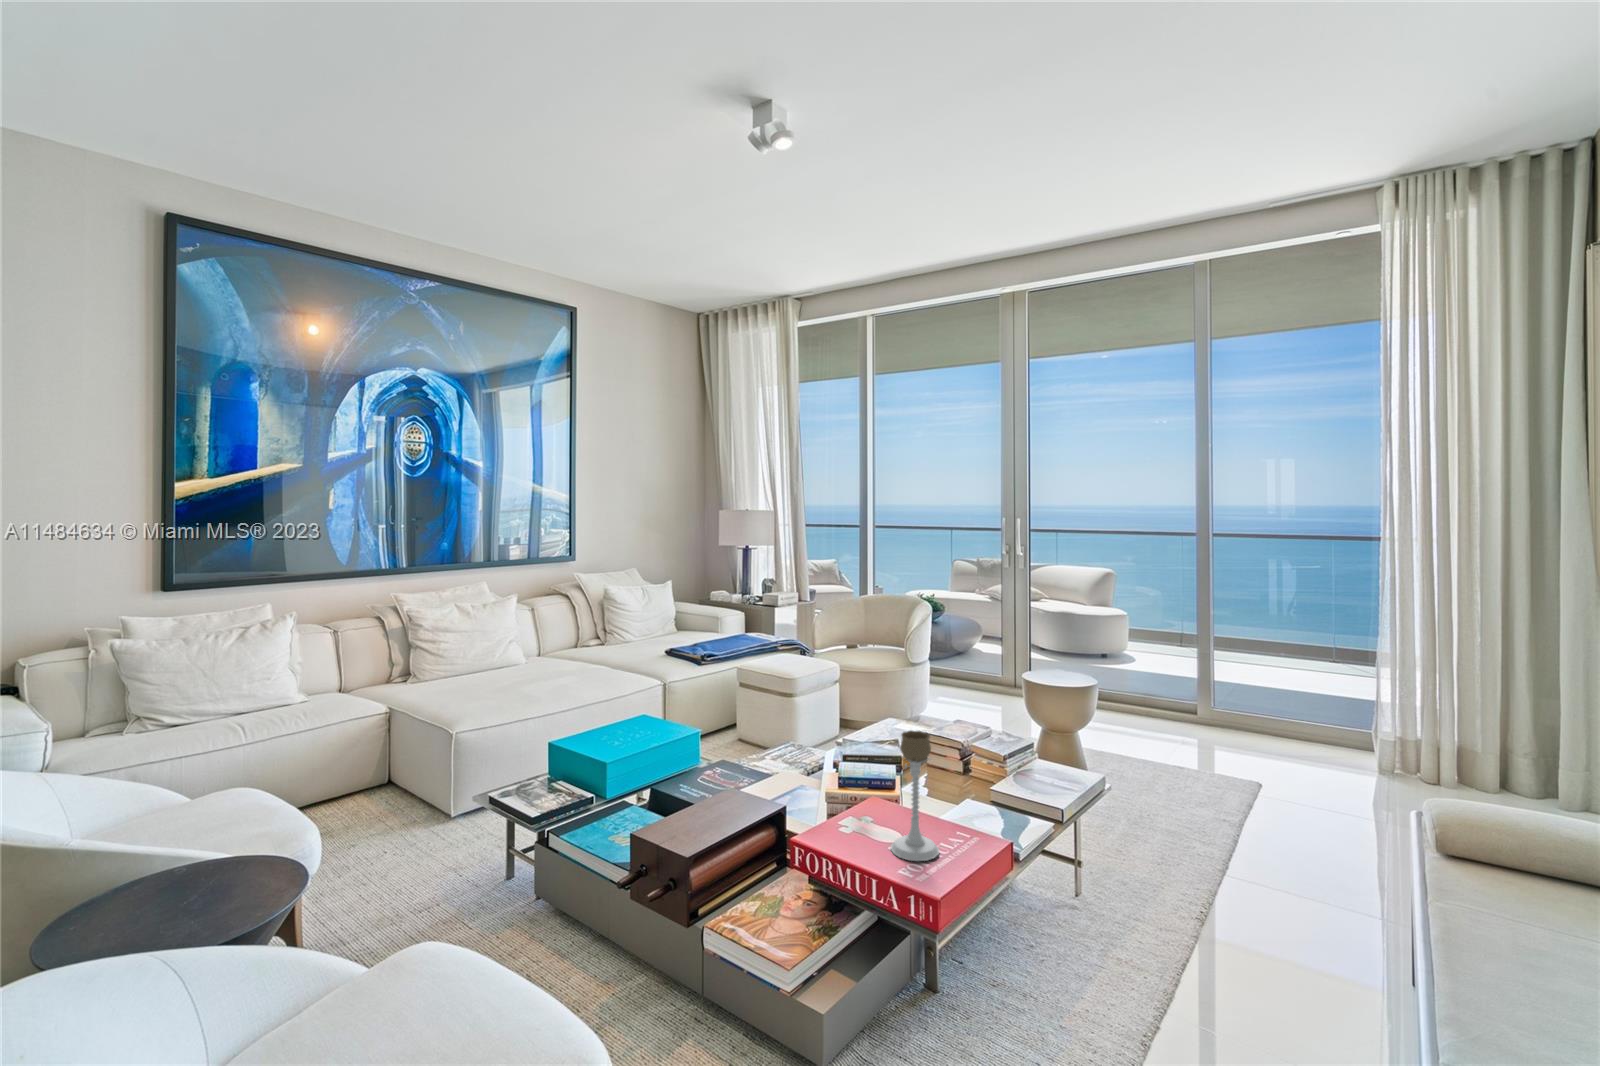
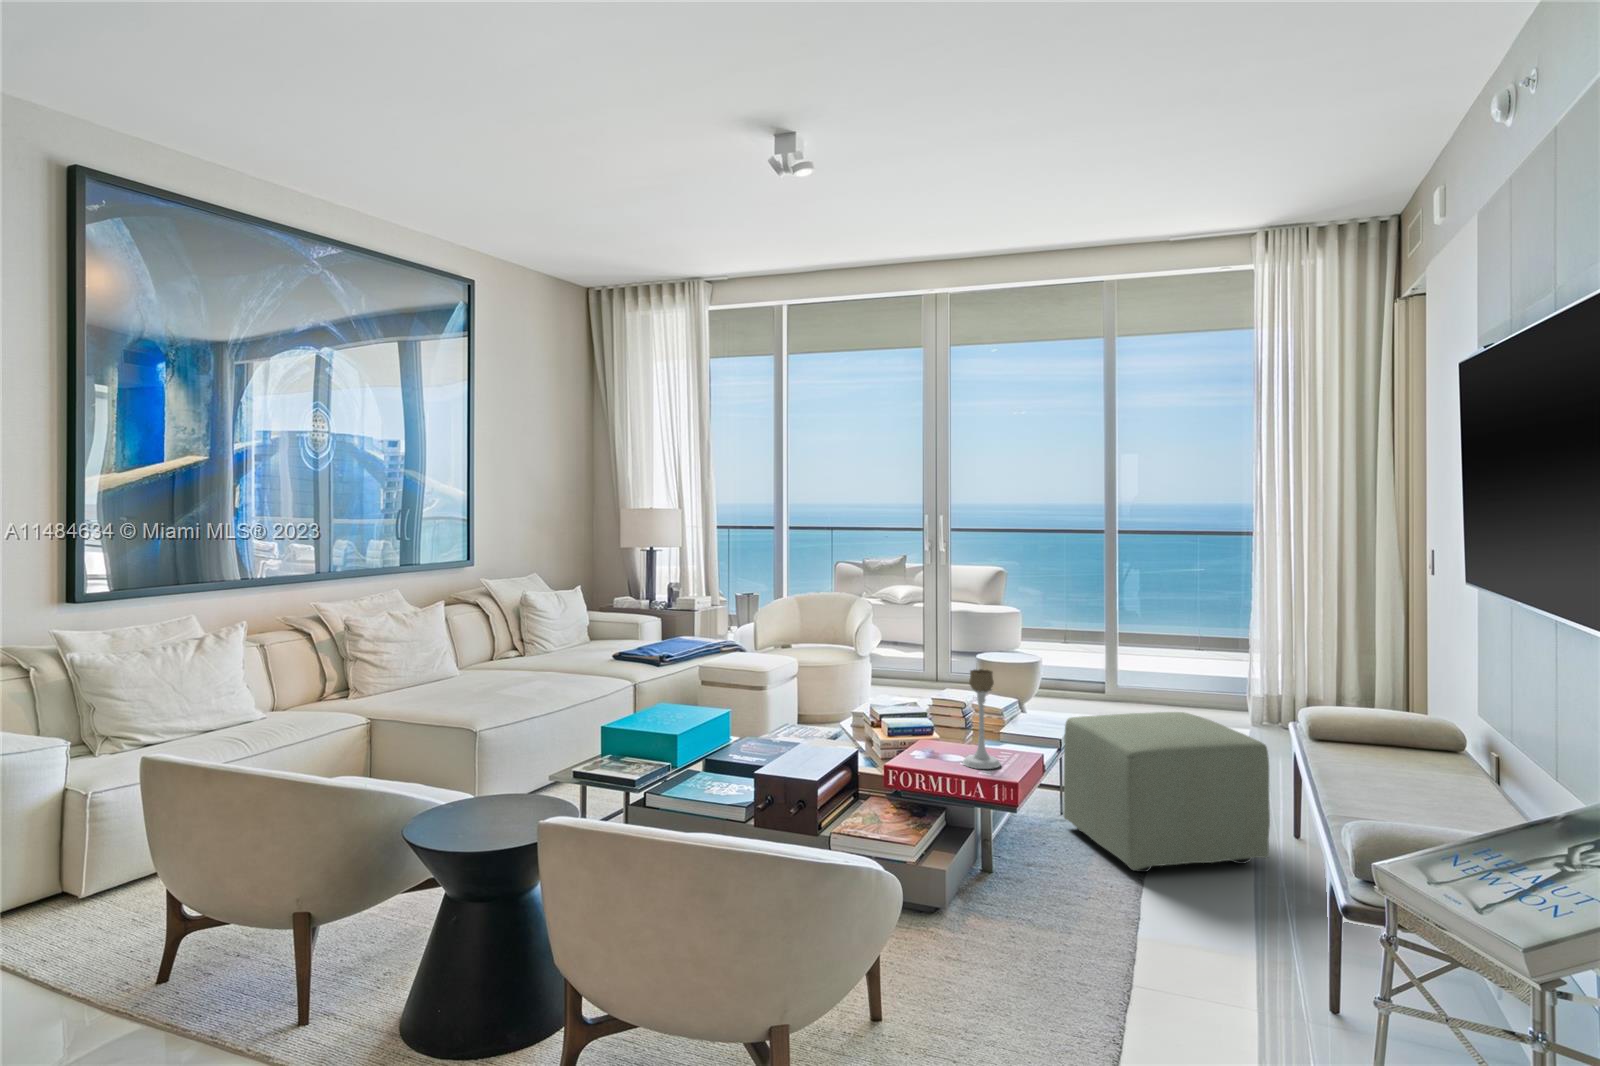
ottoman: none [1066,781,1336,1019] -> present [1064,712,1270,872]

